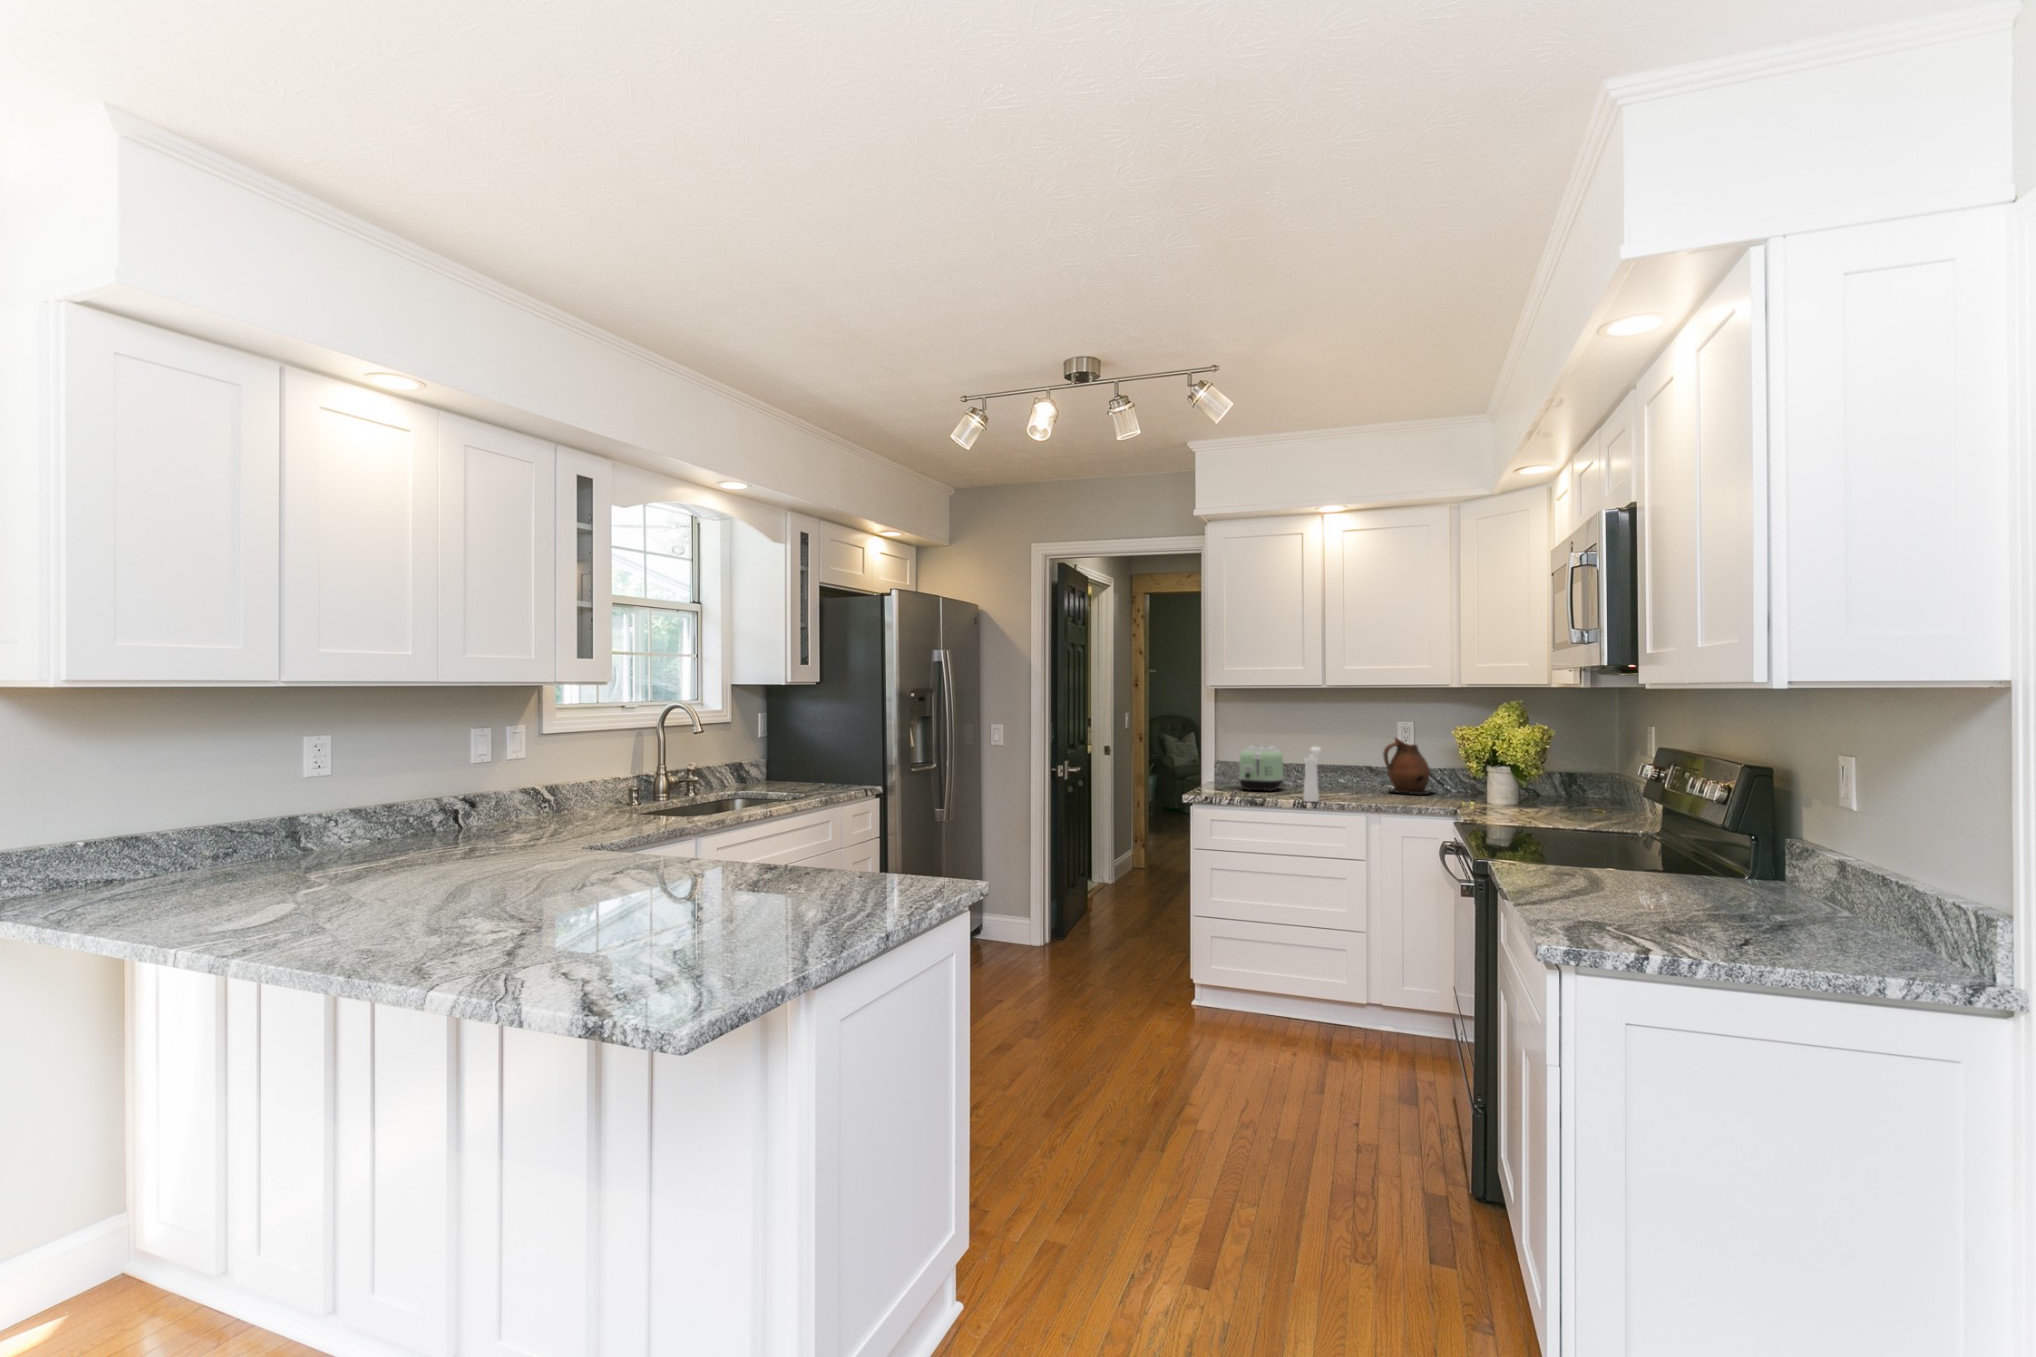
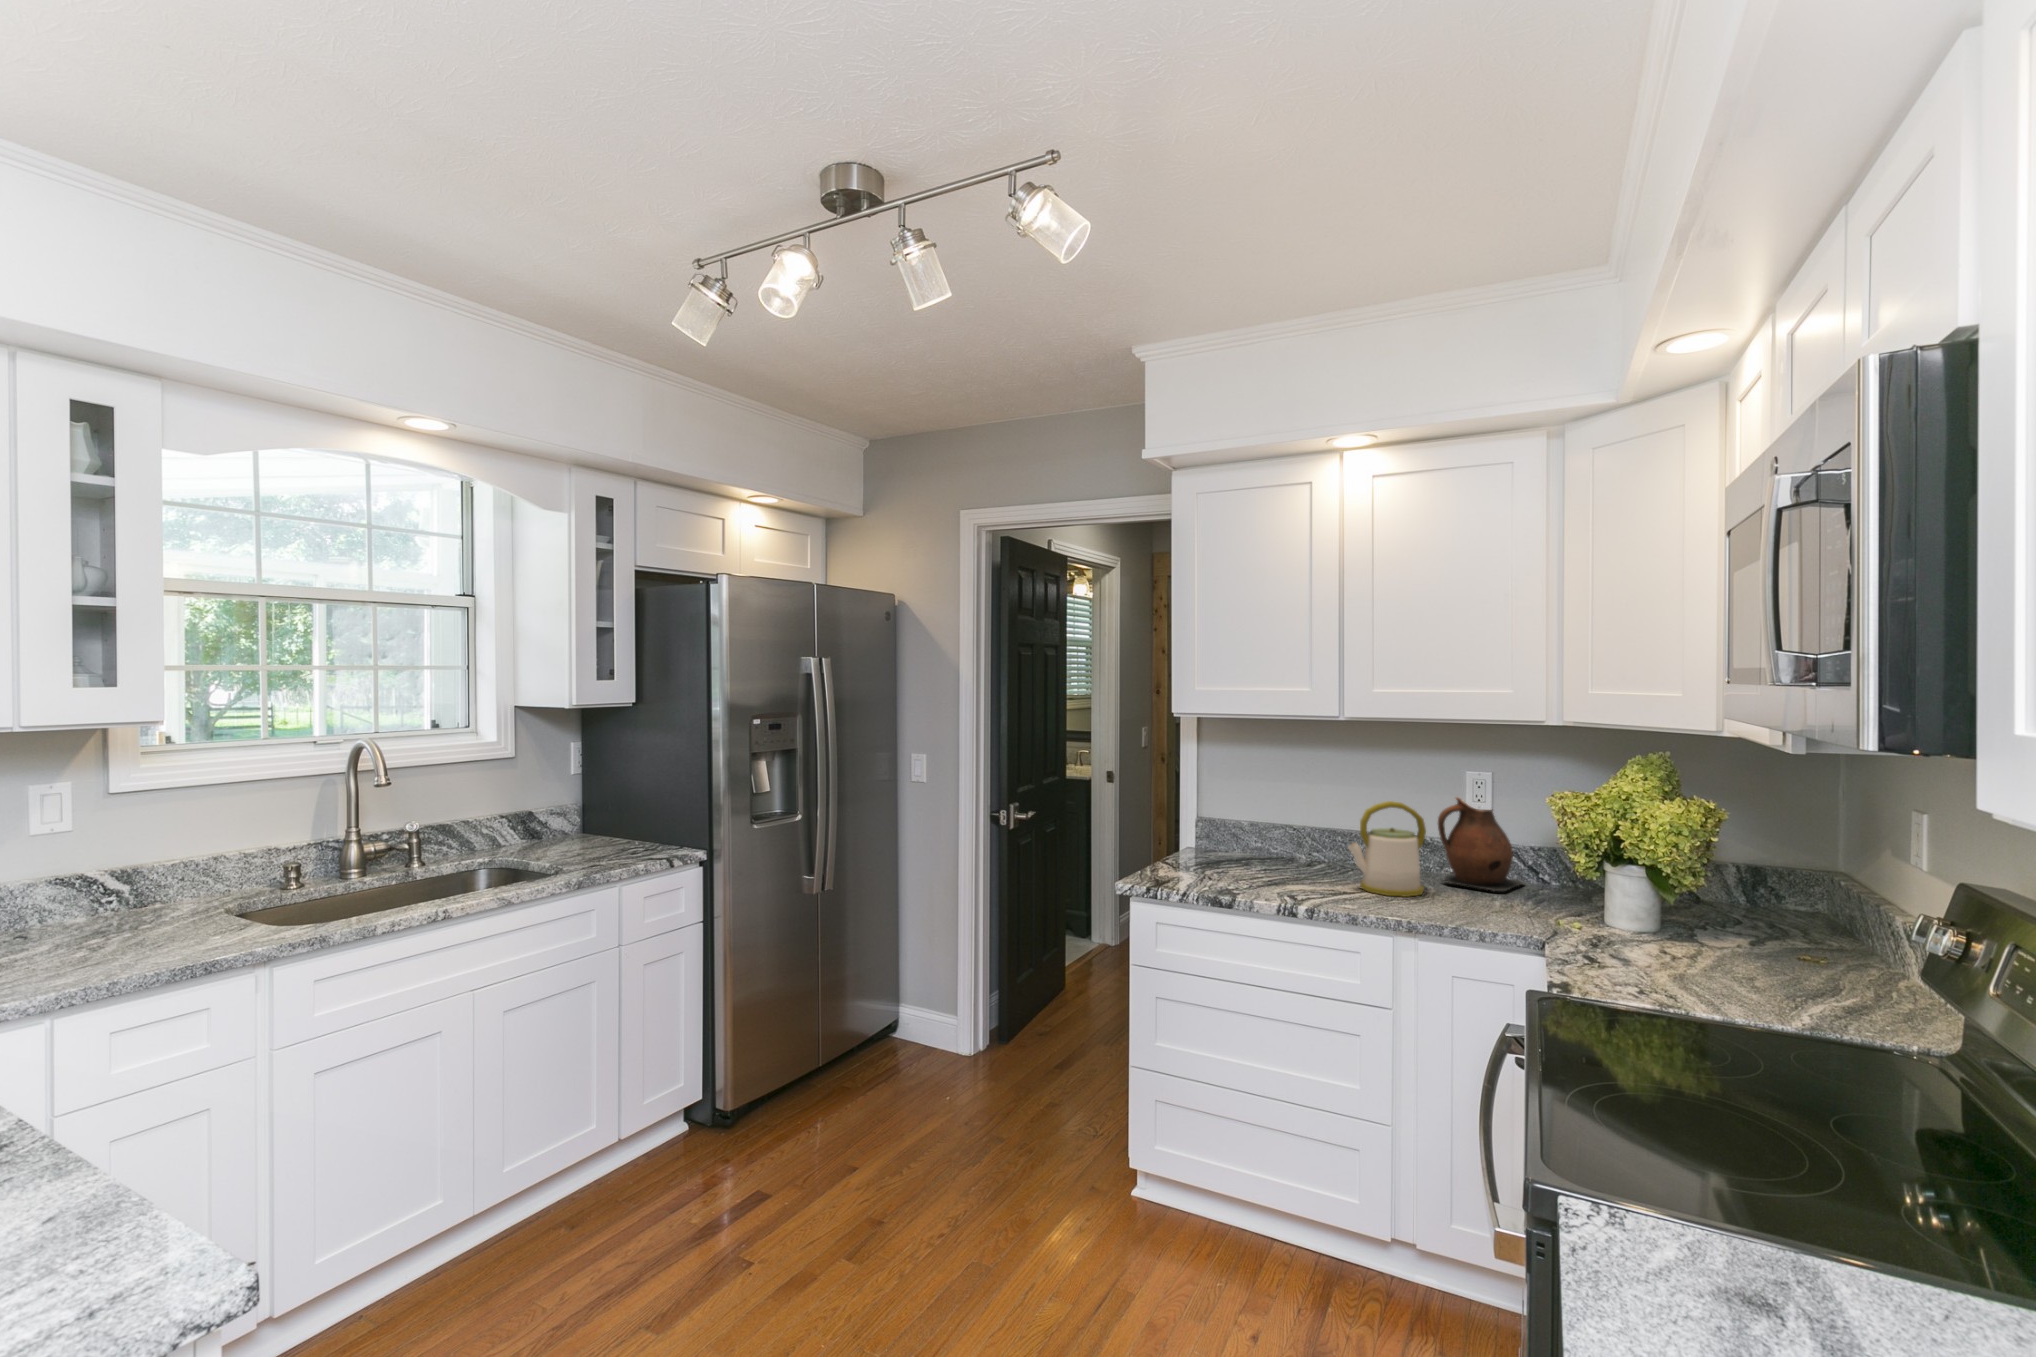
kettle: none [1331,739,1380,797] -> present [1348,801,1426,897]
toaster: present [1239,746,1283,791] -> none [1215,800,1286,874]
pepper mill: present [1304,747,1321,802] -> none [1289,816,1324,909]

